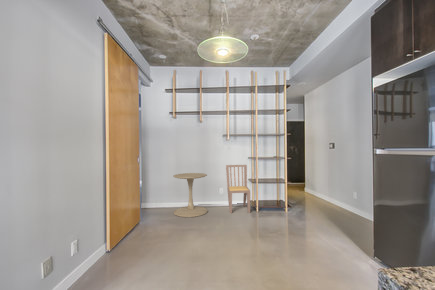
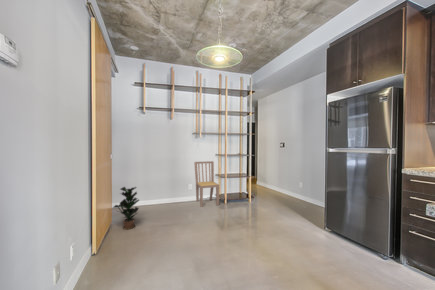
pedestal table: present [173,173,208,217] -> none [144,170,179,214]
potted plant: none [137,188,163,230] -> present [113,187,139,229]

